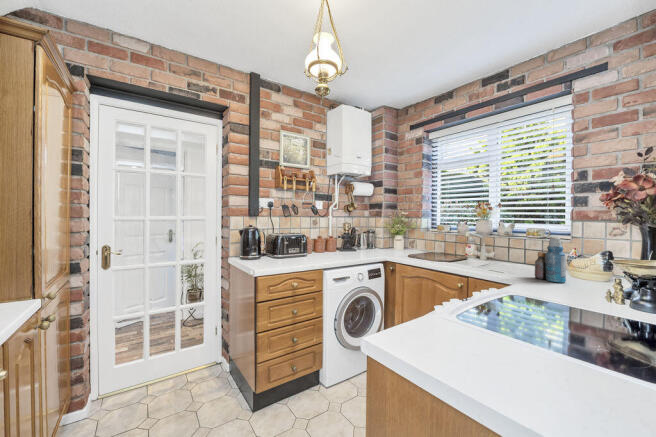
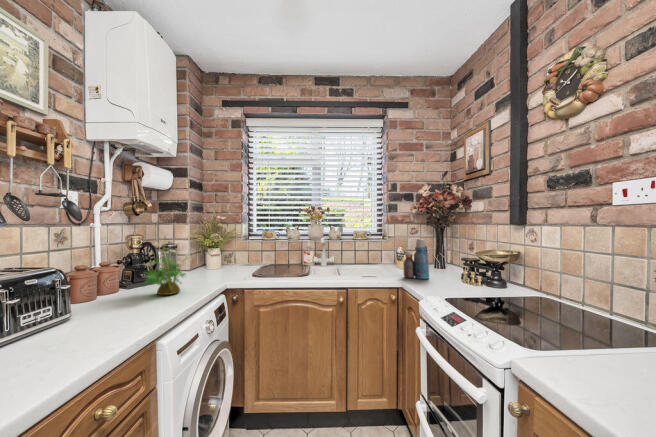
potted plant: none [337,223,362,256] -> present [144,235,191,295]

